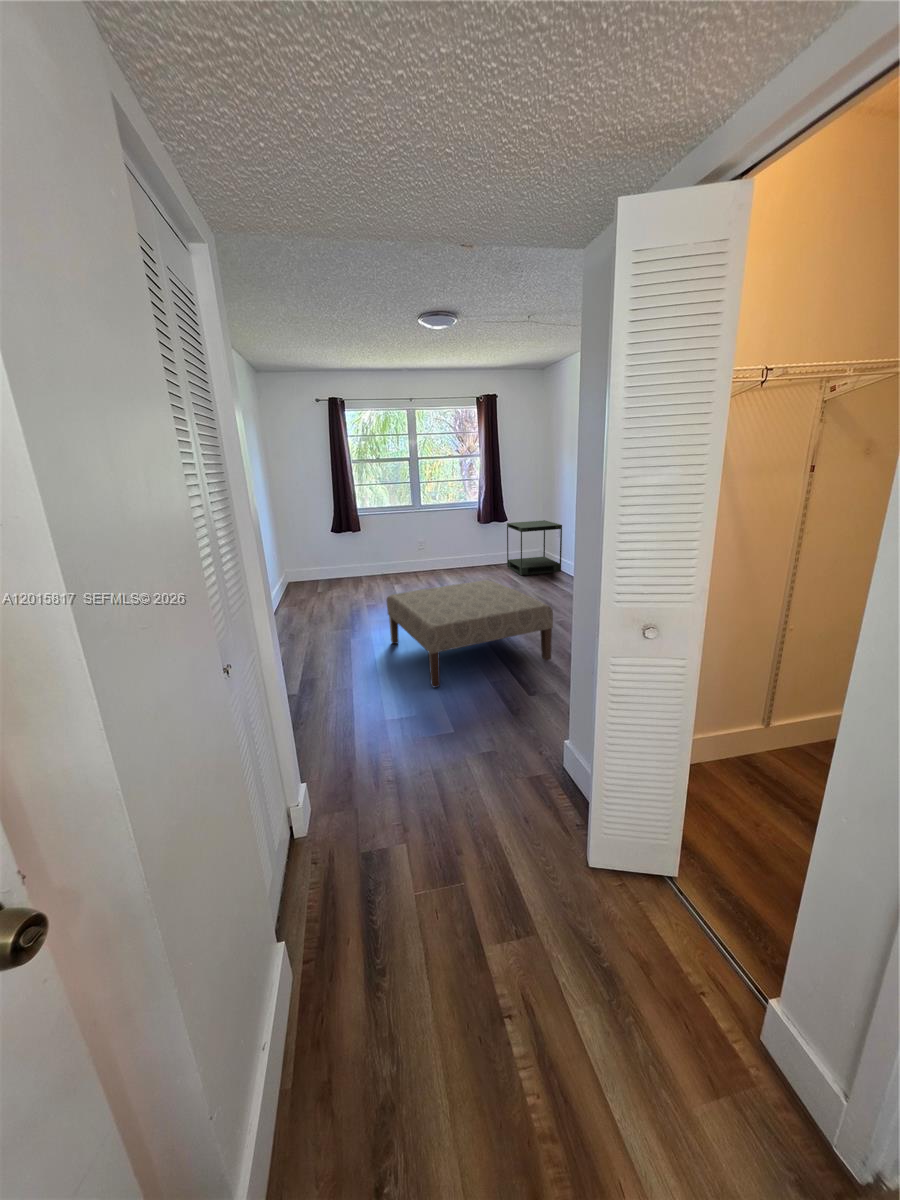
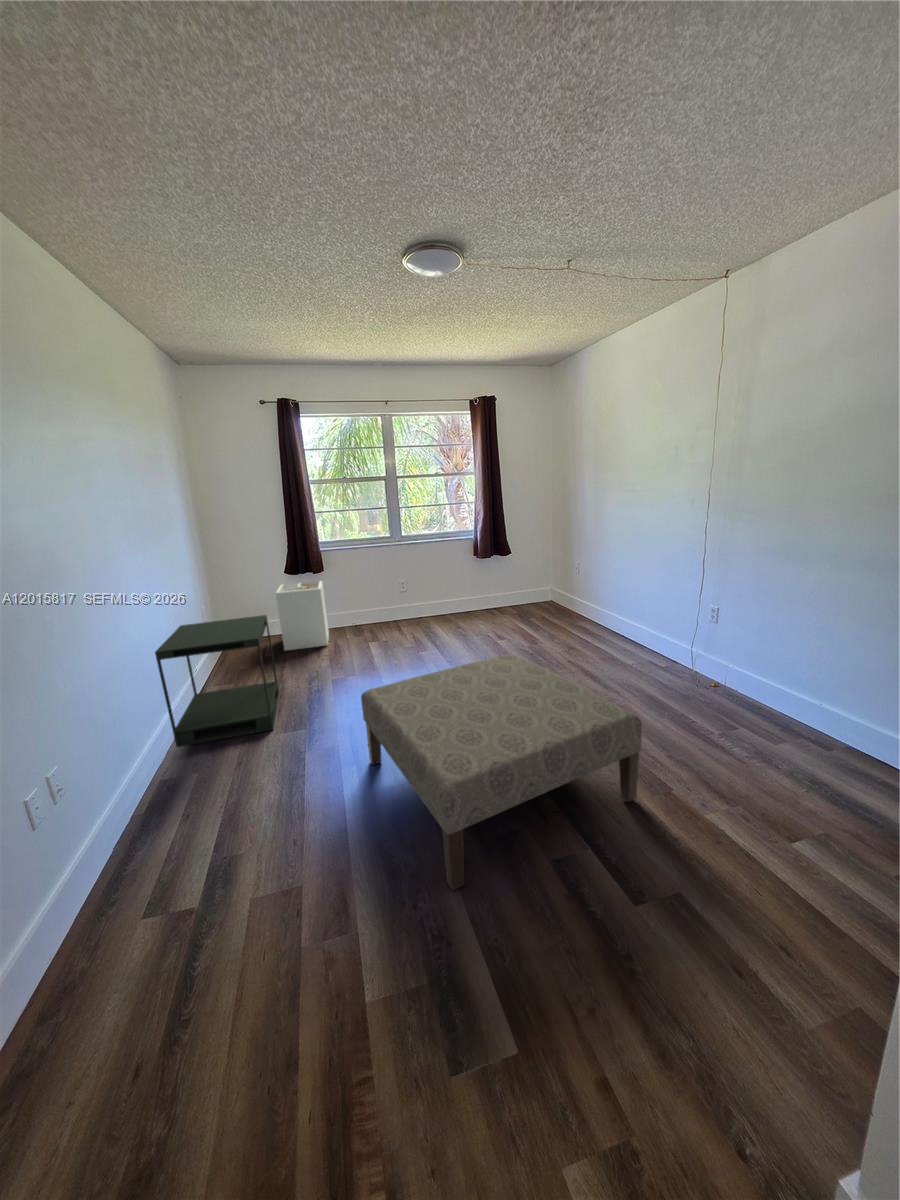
side table: present [507,520,562,575] -> present [155,615,279,747]
laundry hamper: none [325,538,363,588] -> present [276,581,329,650]

